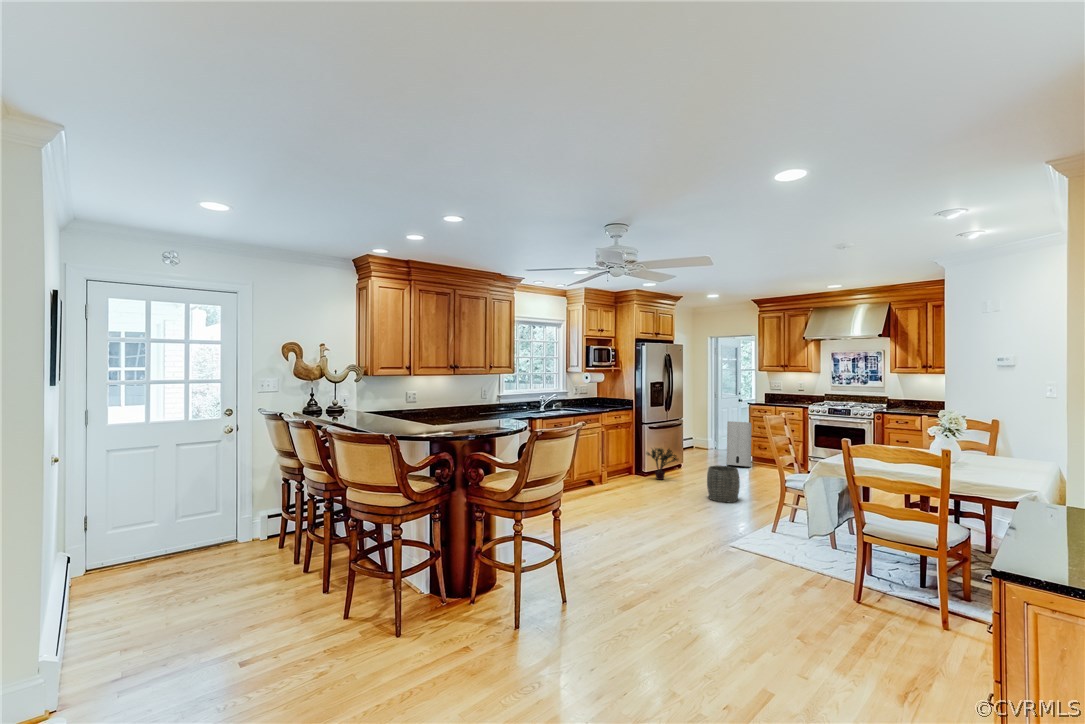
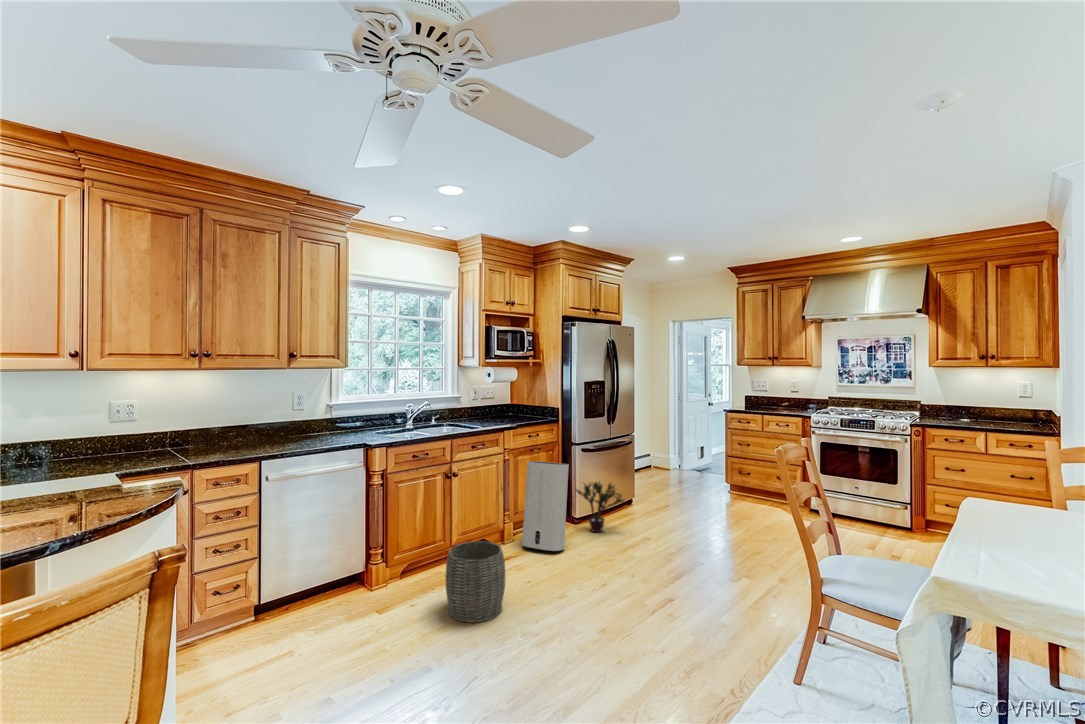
air purifier: present [727,421,752,467] -> present [522,461,569,551]
woven basket: present [707,466,740,502] -> present [446,541,505,623]

